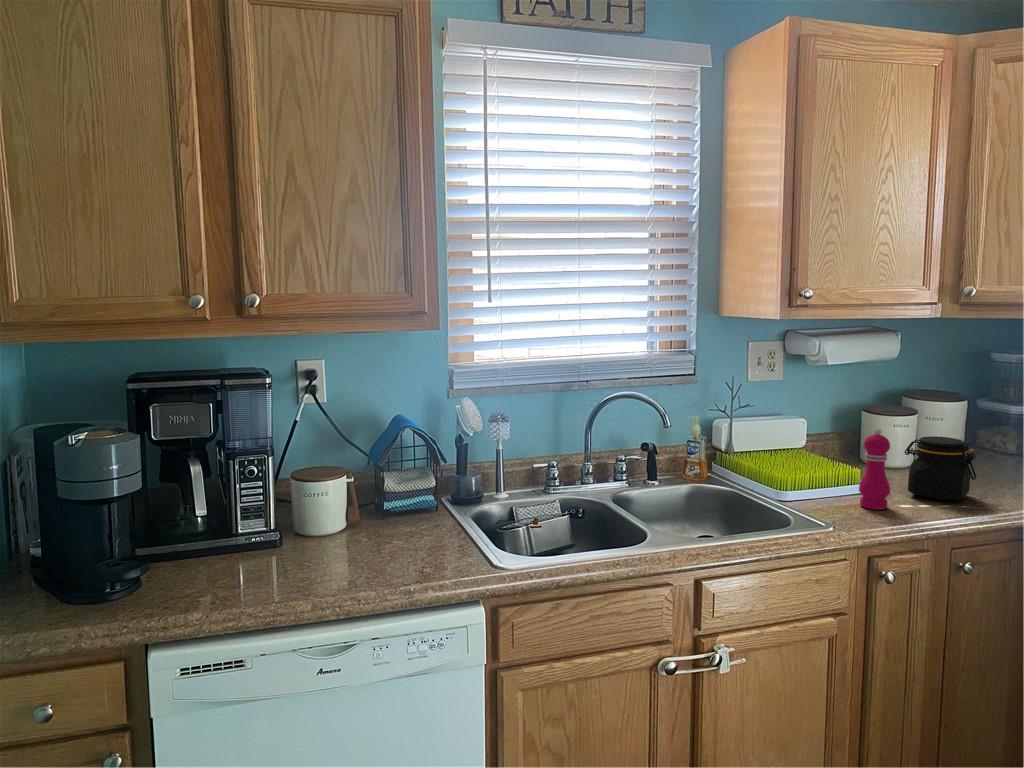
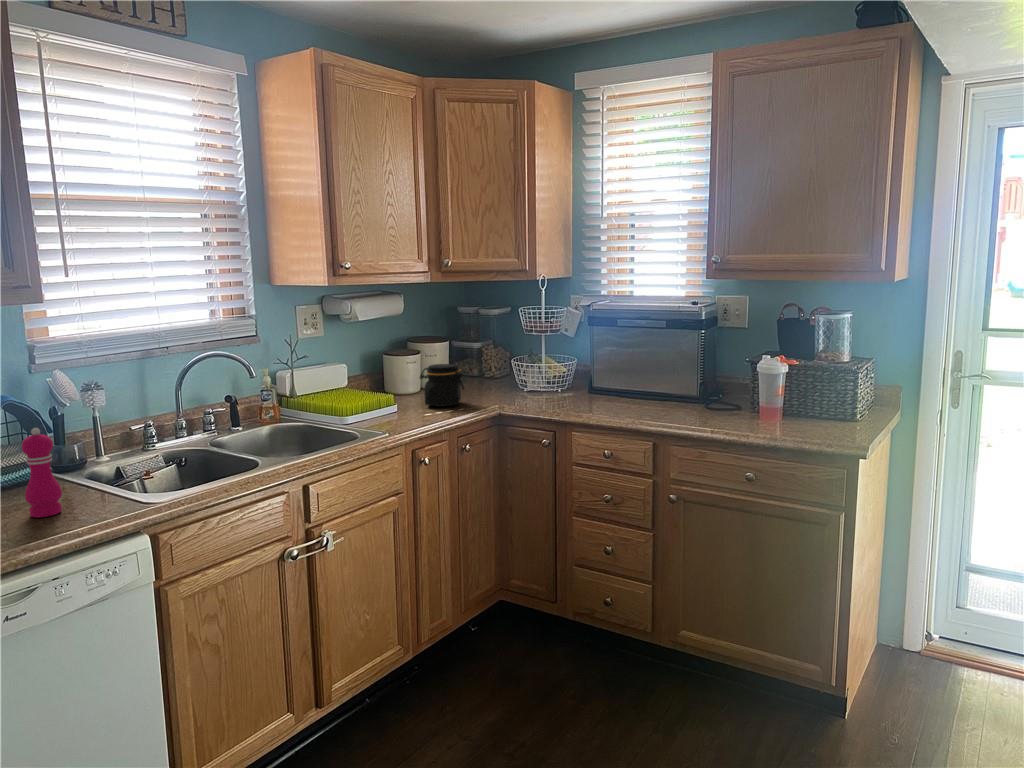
pepper mill: present [859,429,890,510] -> present [22,428,62,518]

